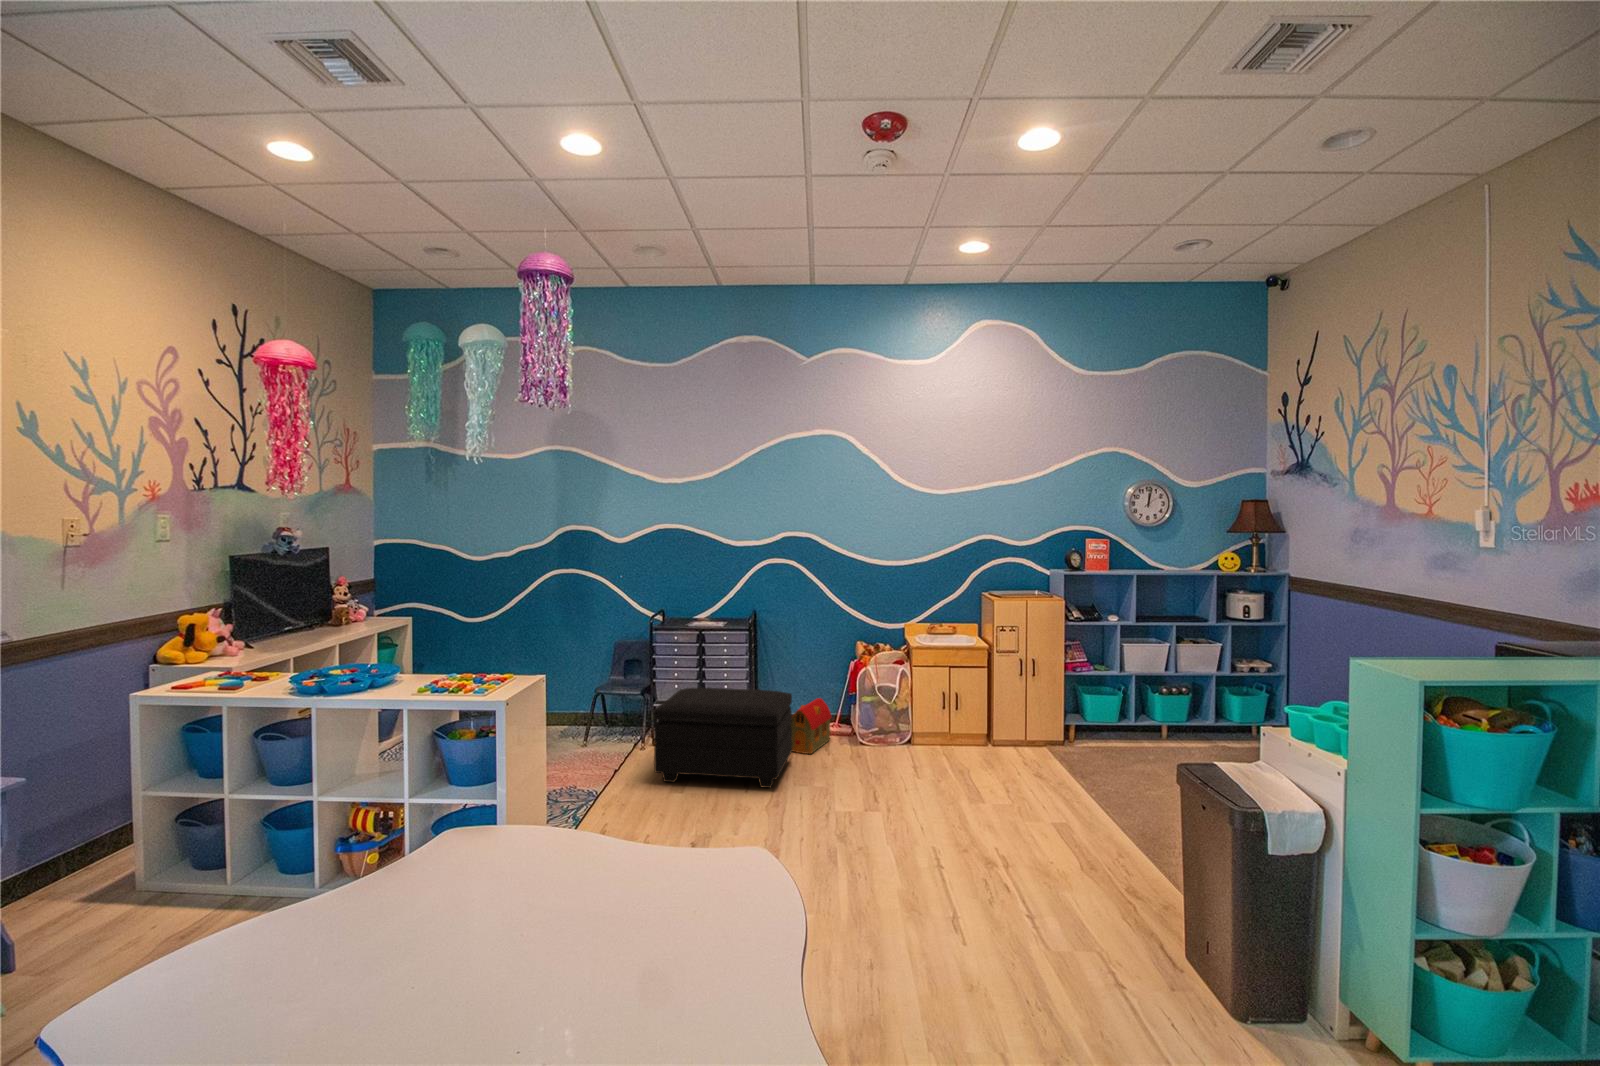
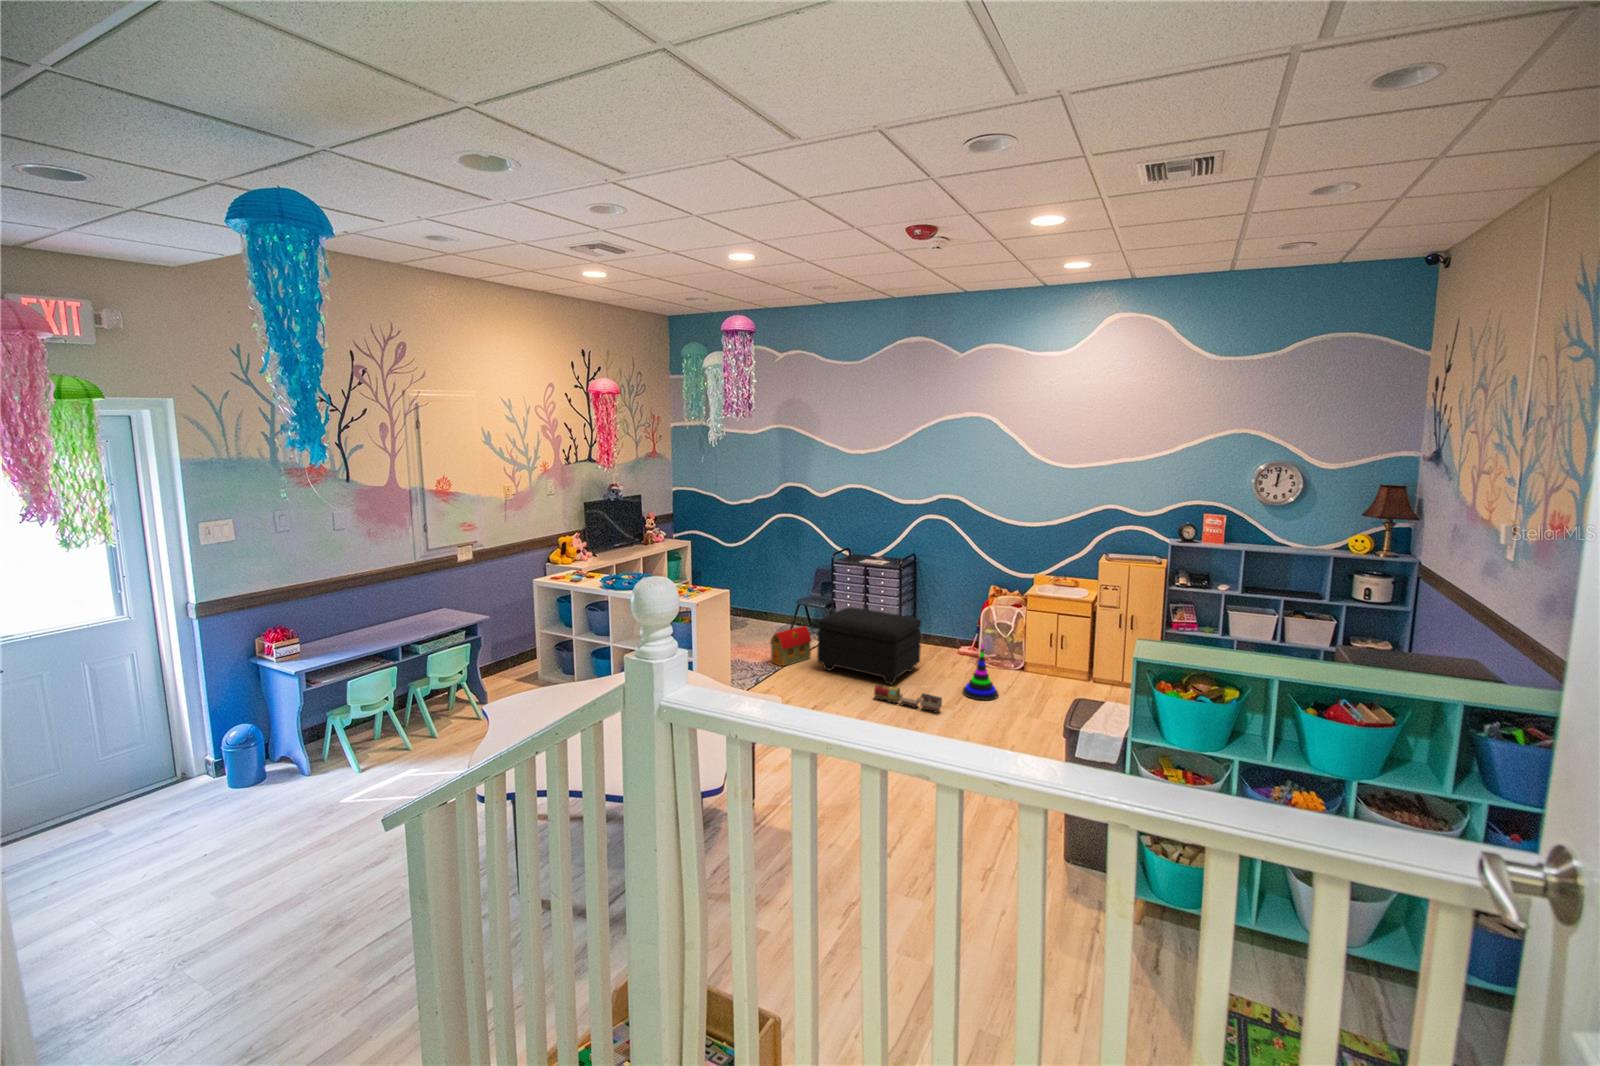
toy house: present [791,698,831,754] -> present [770,626,812,666]
stacking toy: none [865,714,912,790] -> present [963,645,998,700]
toy train: none [760,787,861,816] -> present [874,684,942,713]

